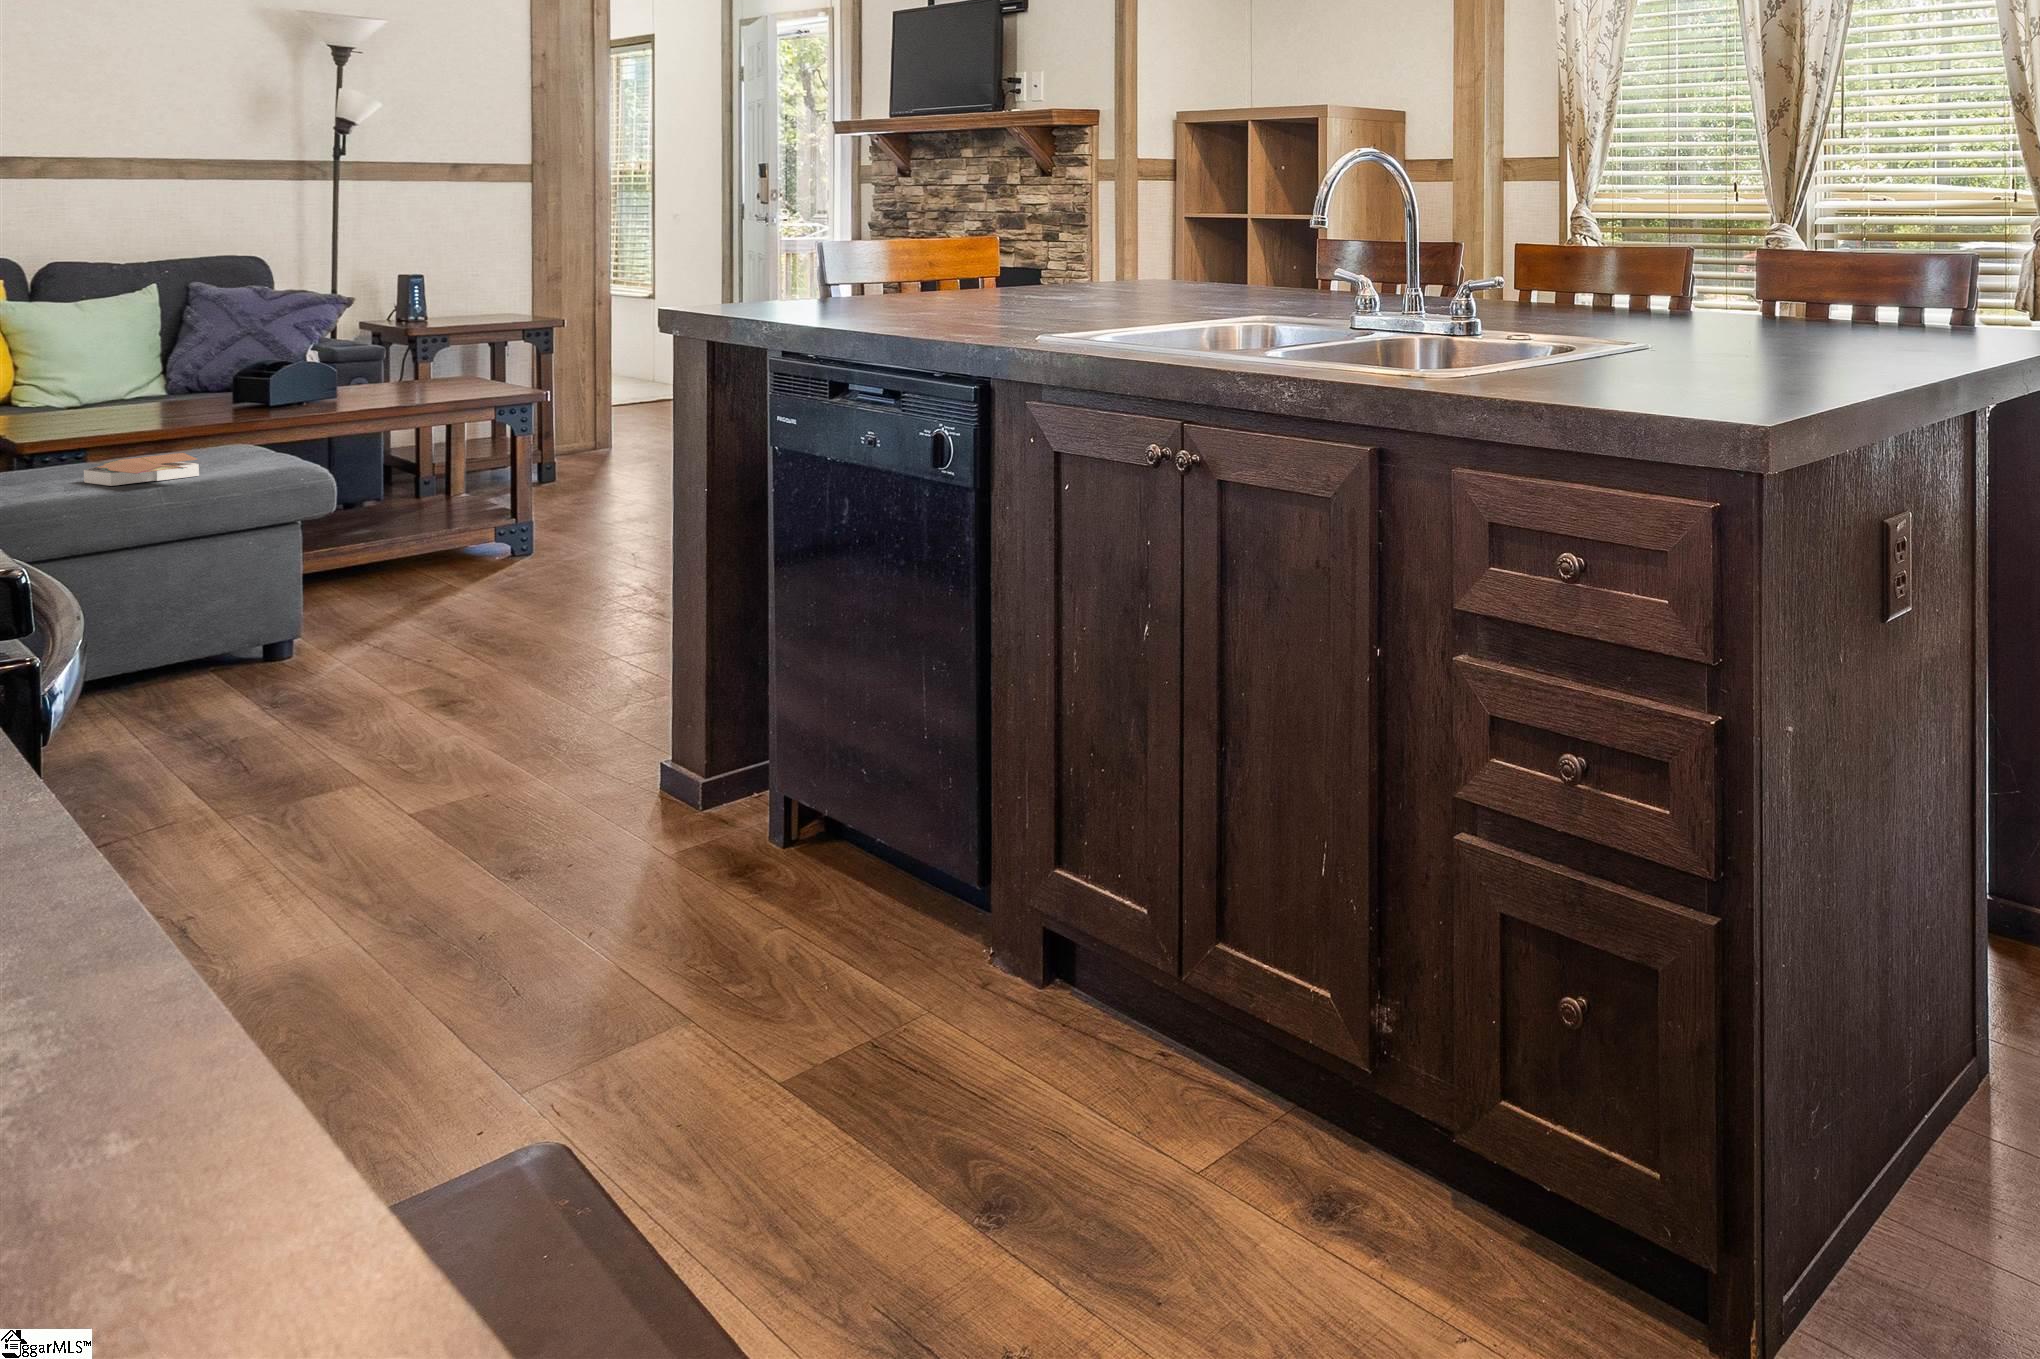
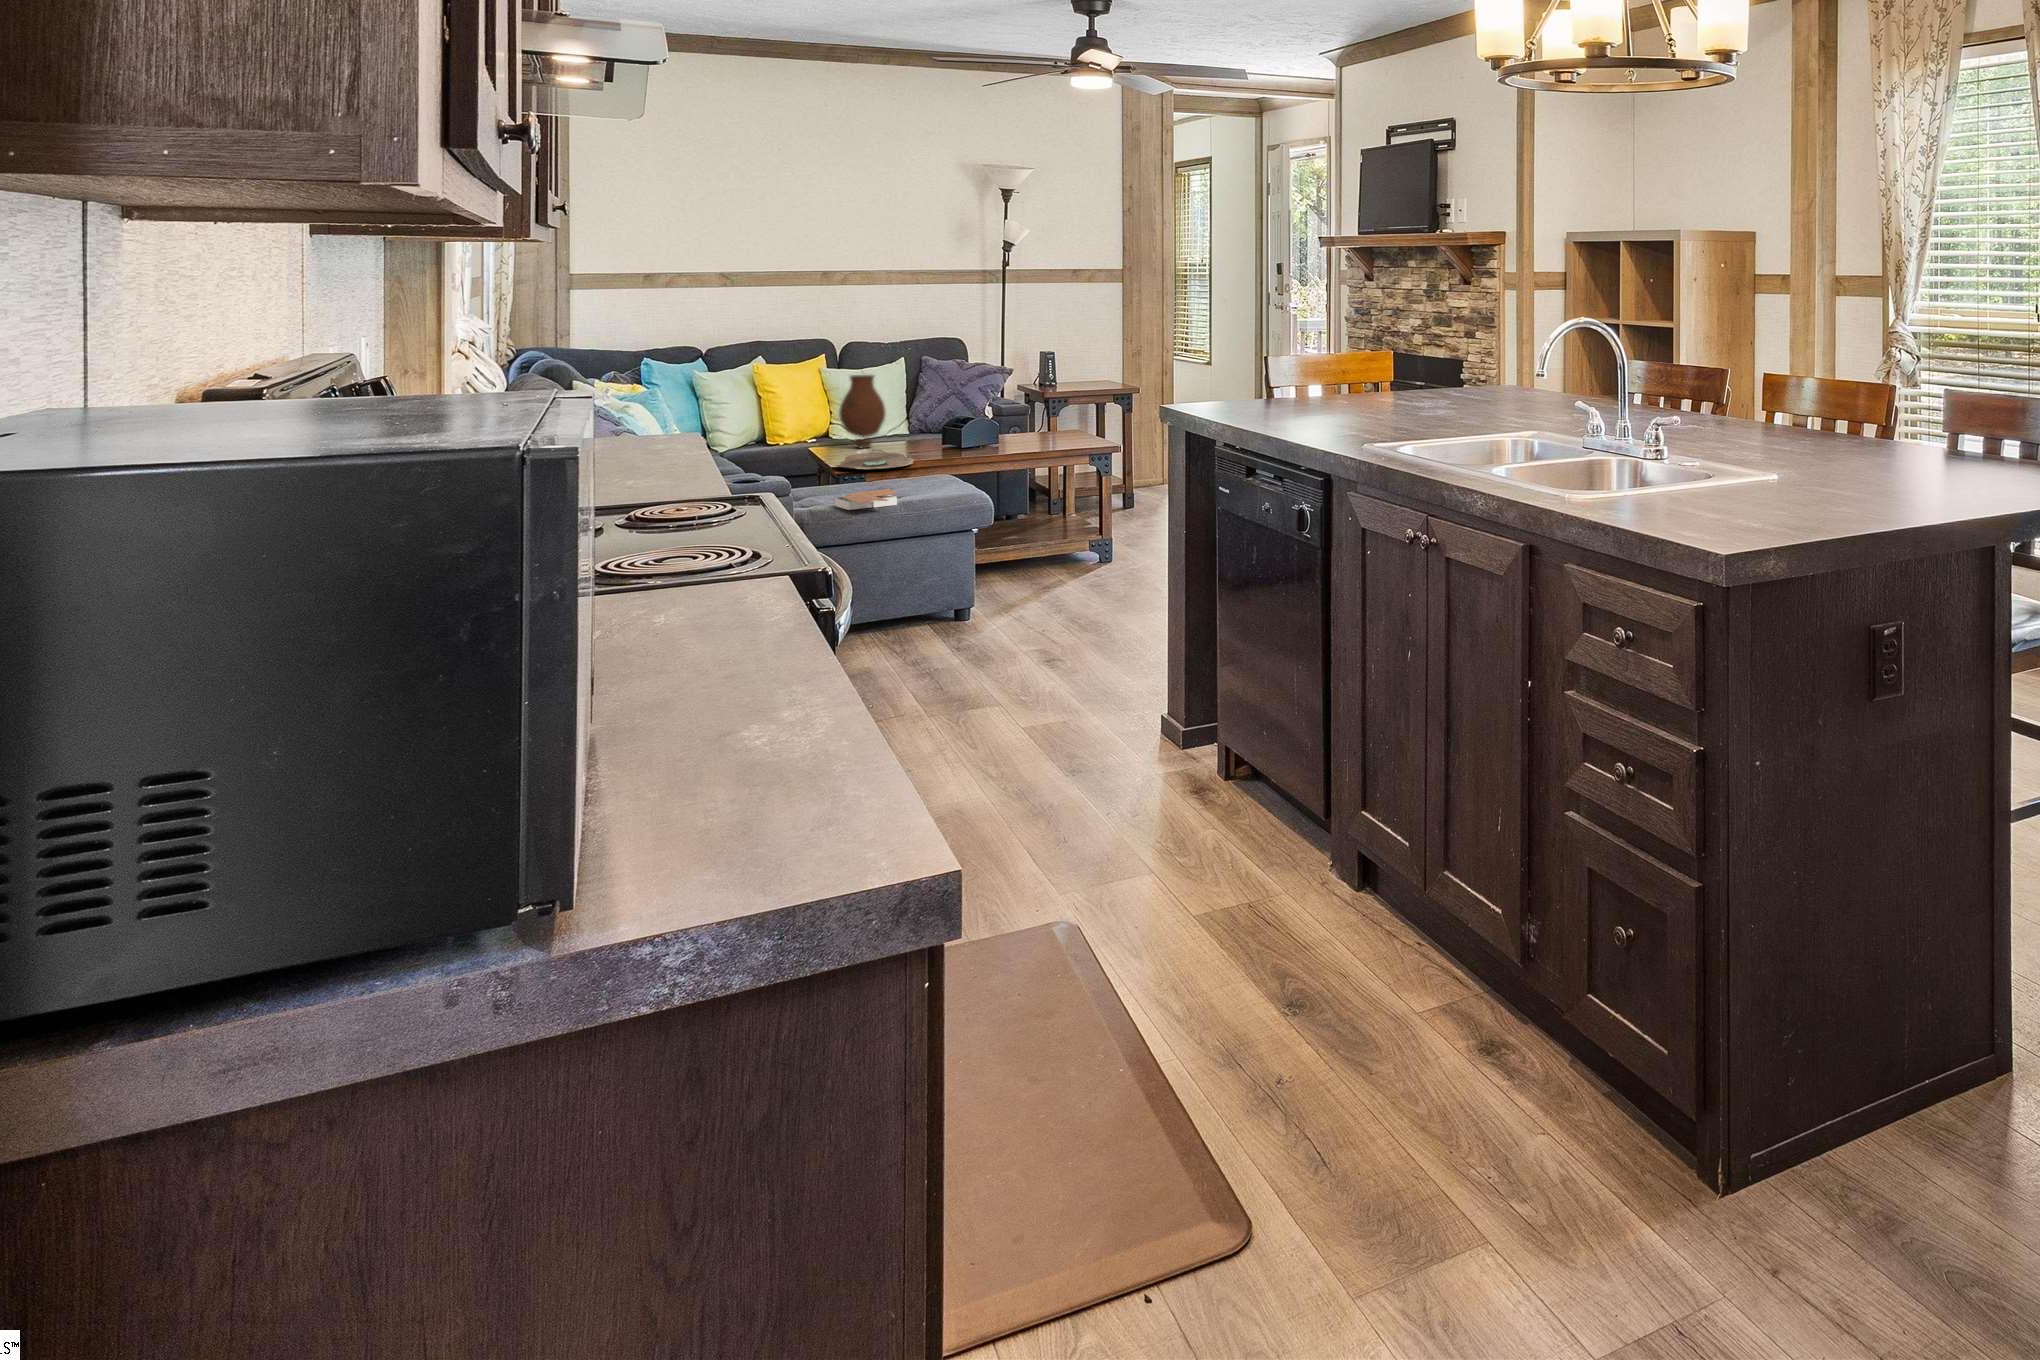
vase: none [63,300,149,410] -> present [839,375,886,448]
decorative bowl: none [65,407,210,434] -> present [835,449,914,470]

